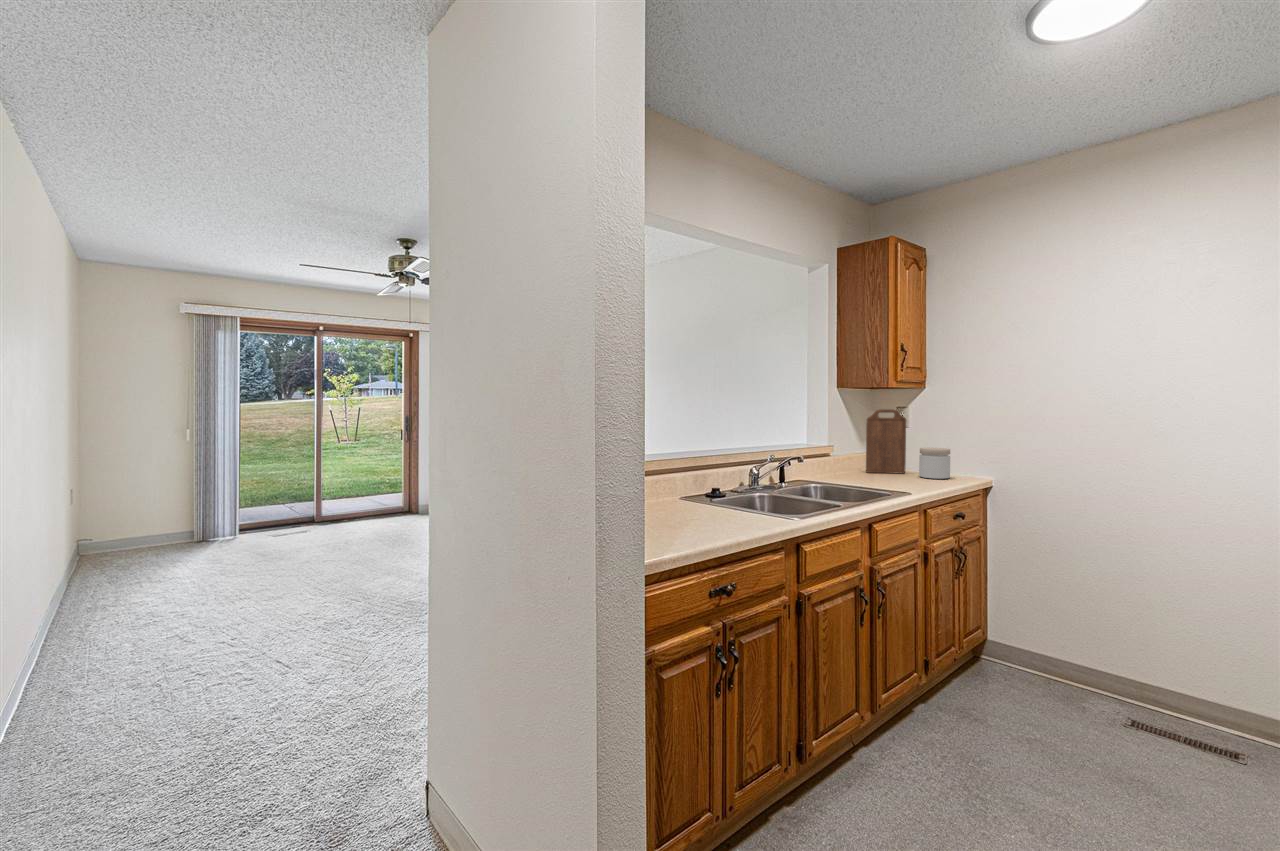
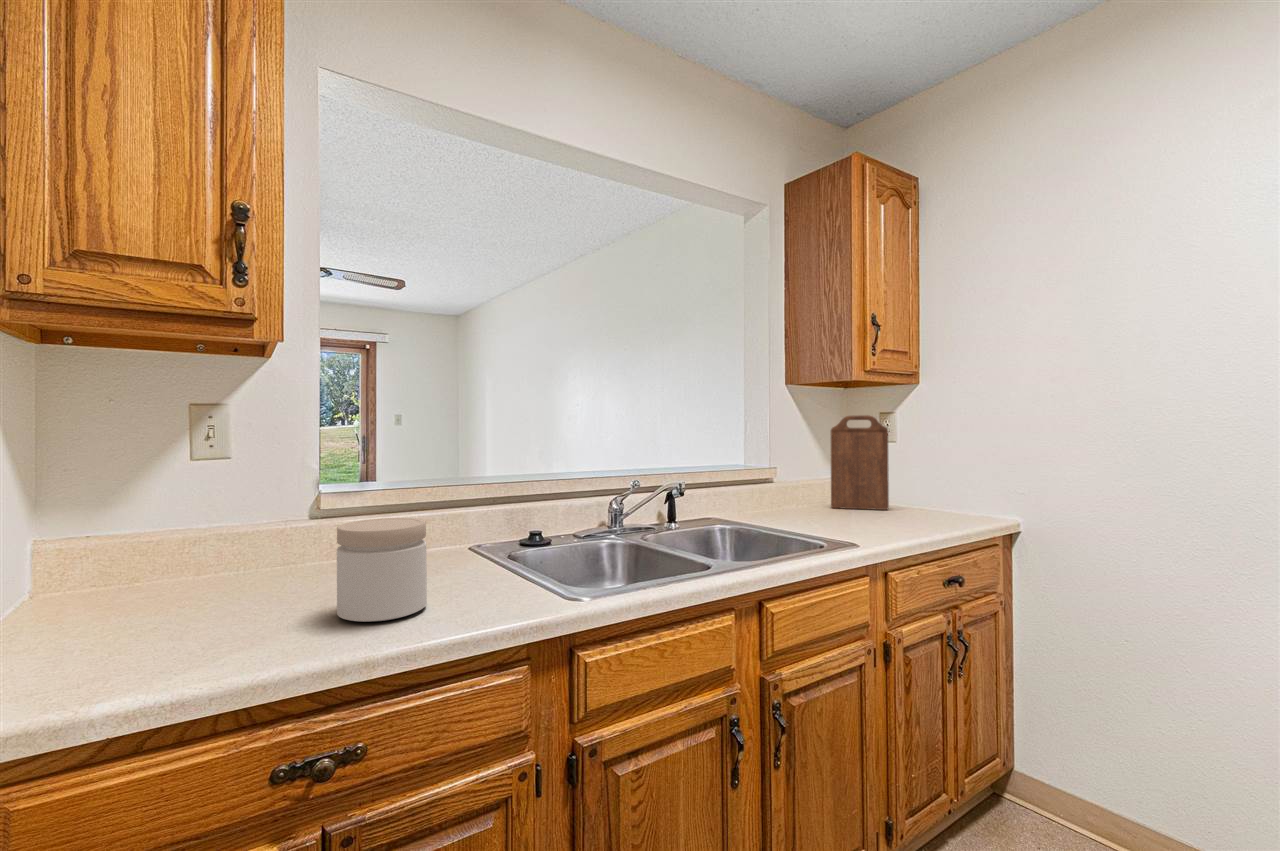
jar: present [919,448,950,479] -> present [337,518,427,622]

